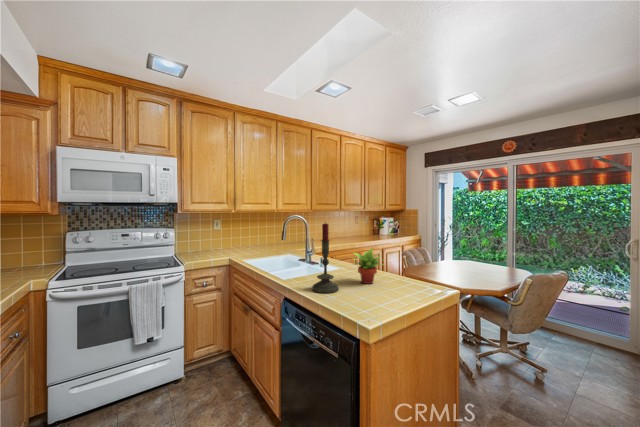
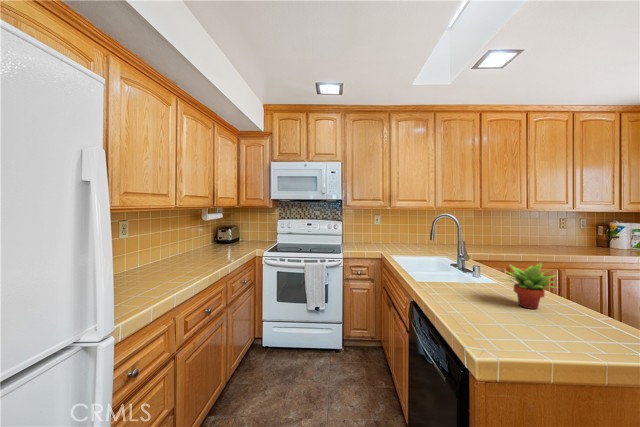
candle: present [312,223,339,293] -> none [444,224,478,307]

